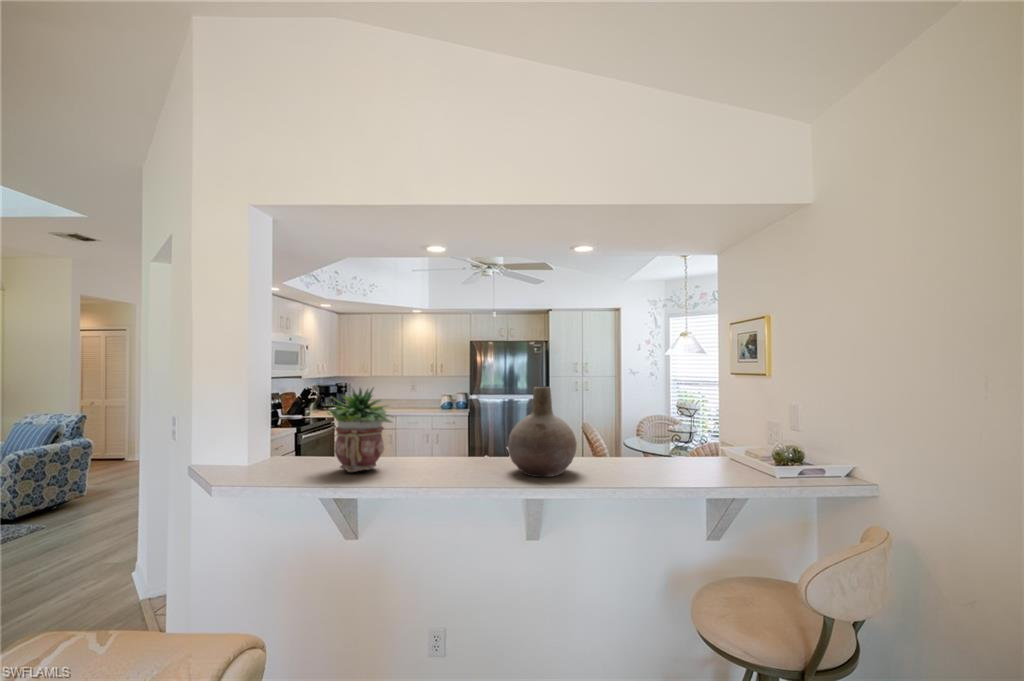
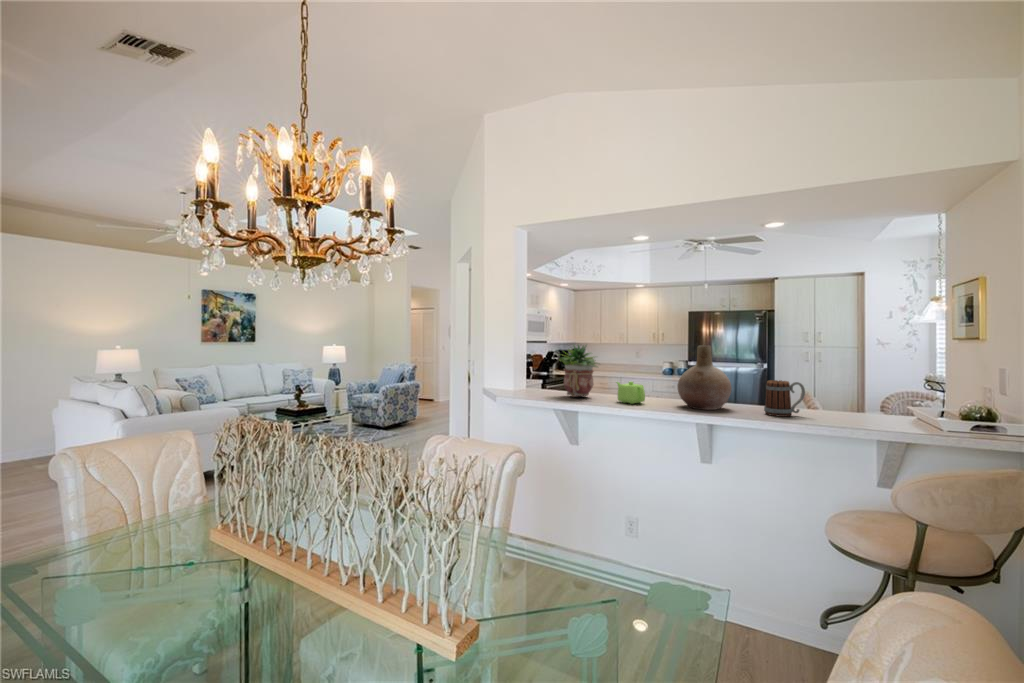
mug: none [617,430,660,479] -> present [764,380,805,417]
teapot: none [419,442,464,478] -> present [616,382,645,404]

